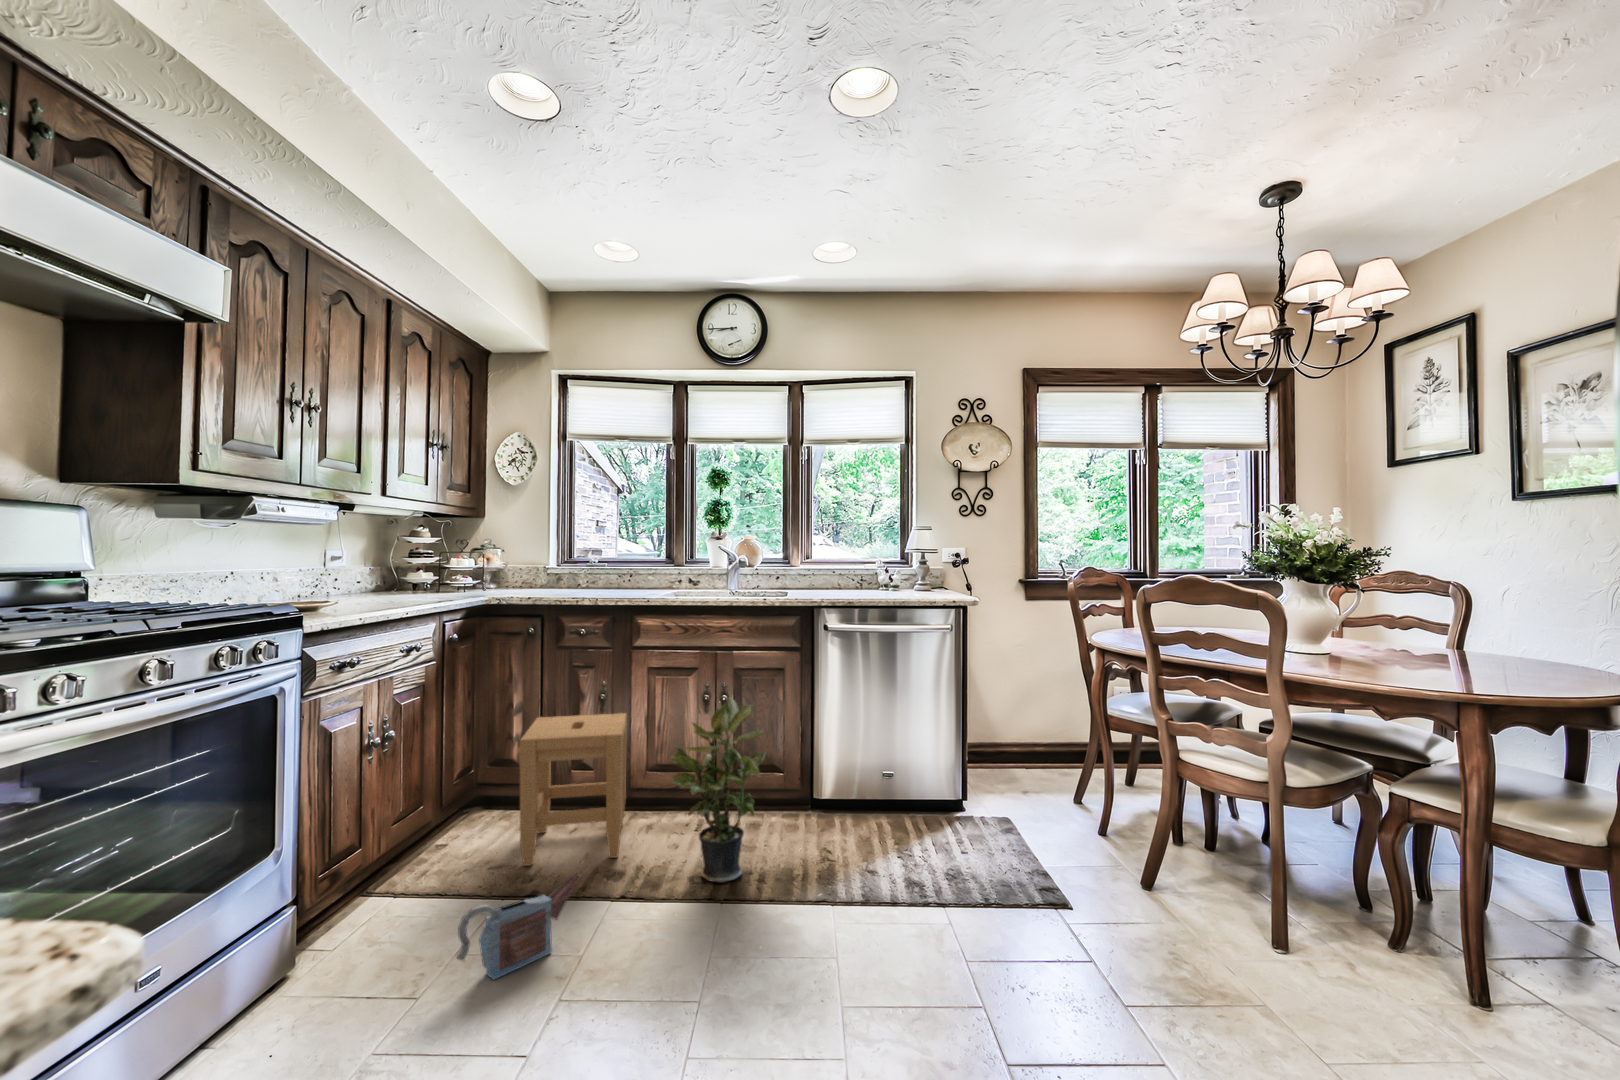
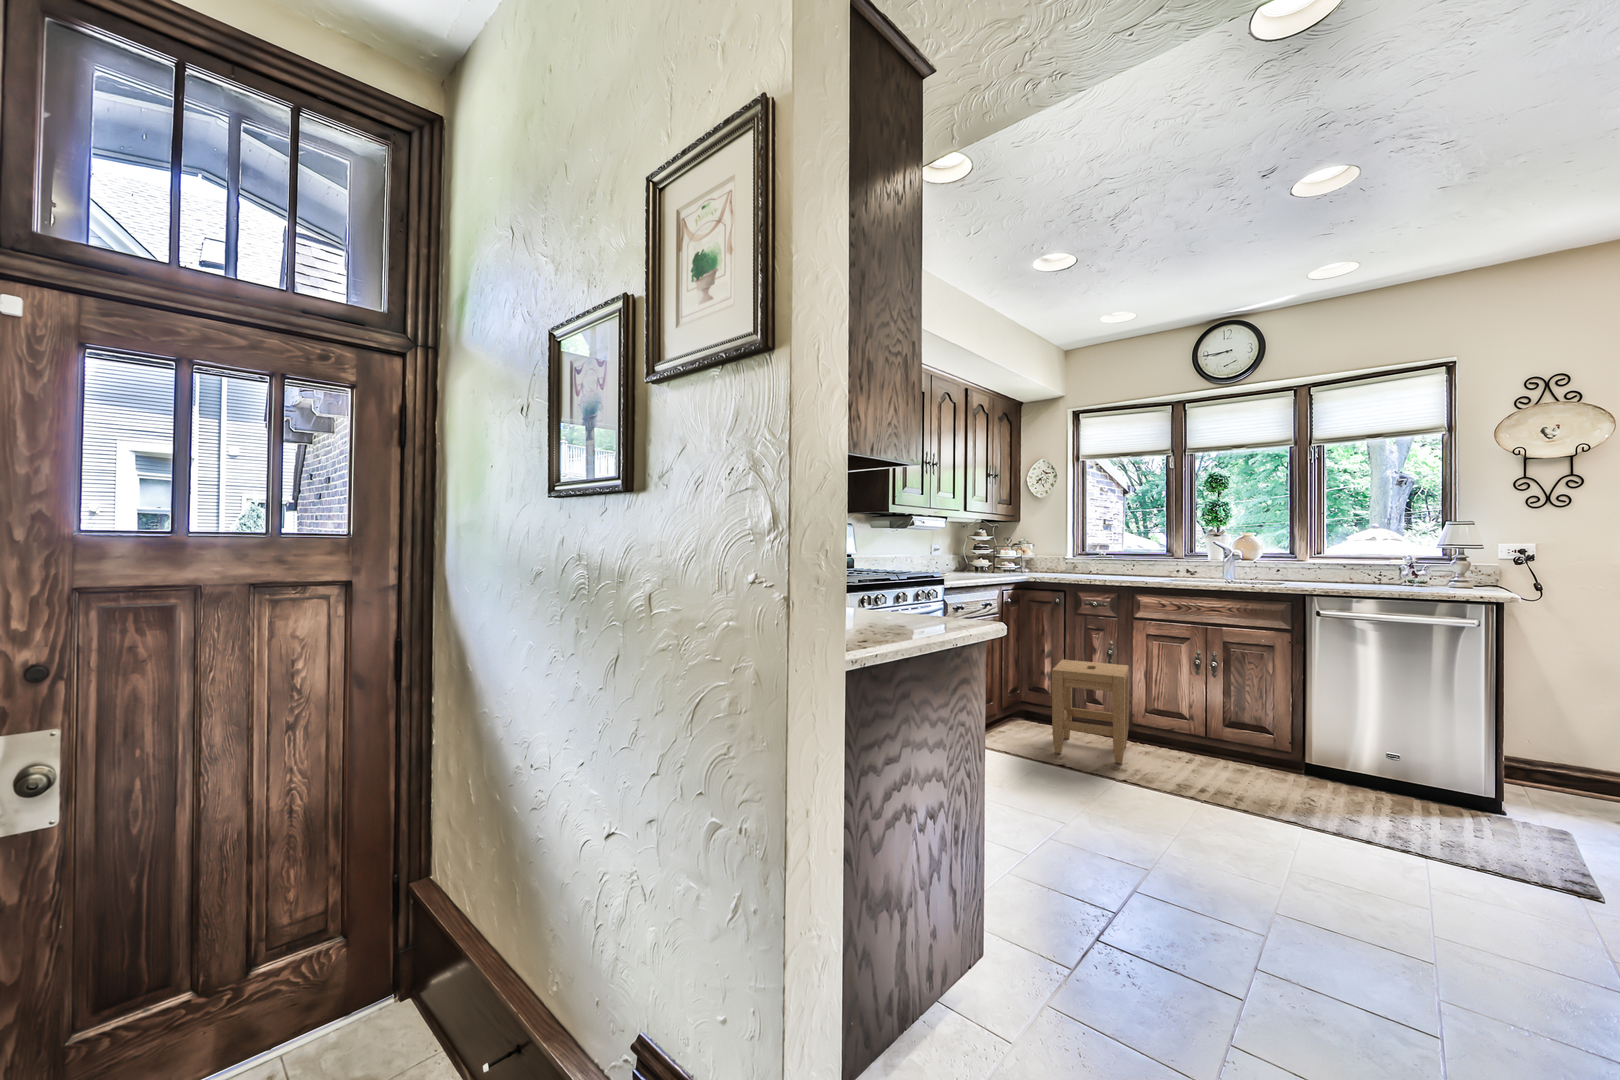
potted plant: present [671,698,765,883] -> none [1163,660,1249,798]
watering can: present [456,873,581,979] -> none [1021,755,1096,801]

